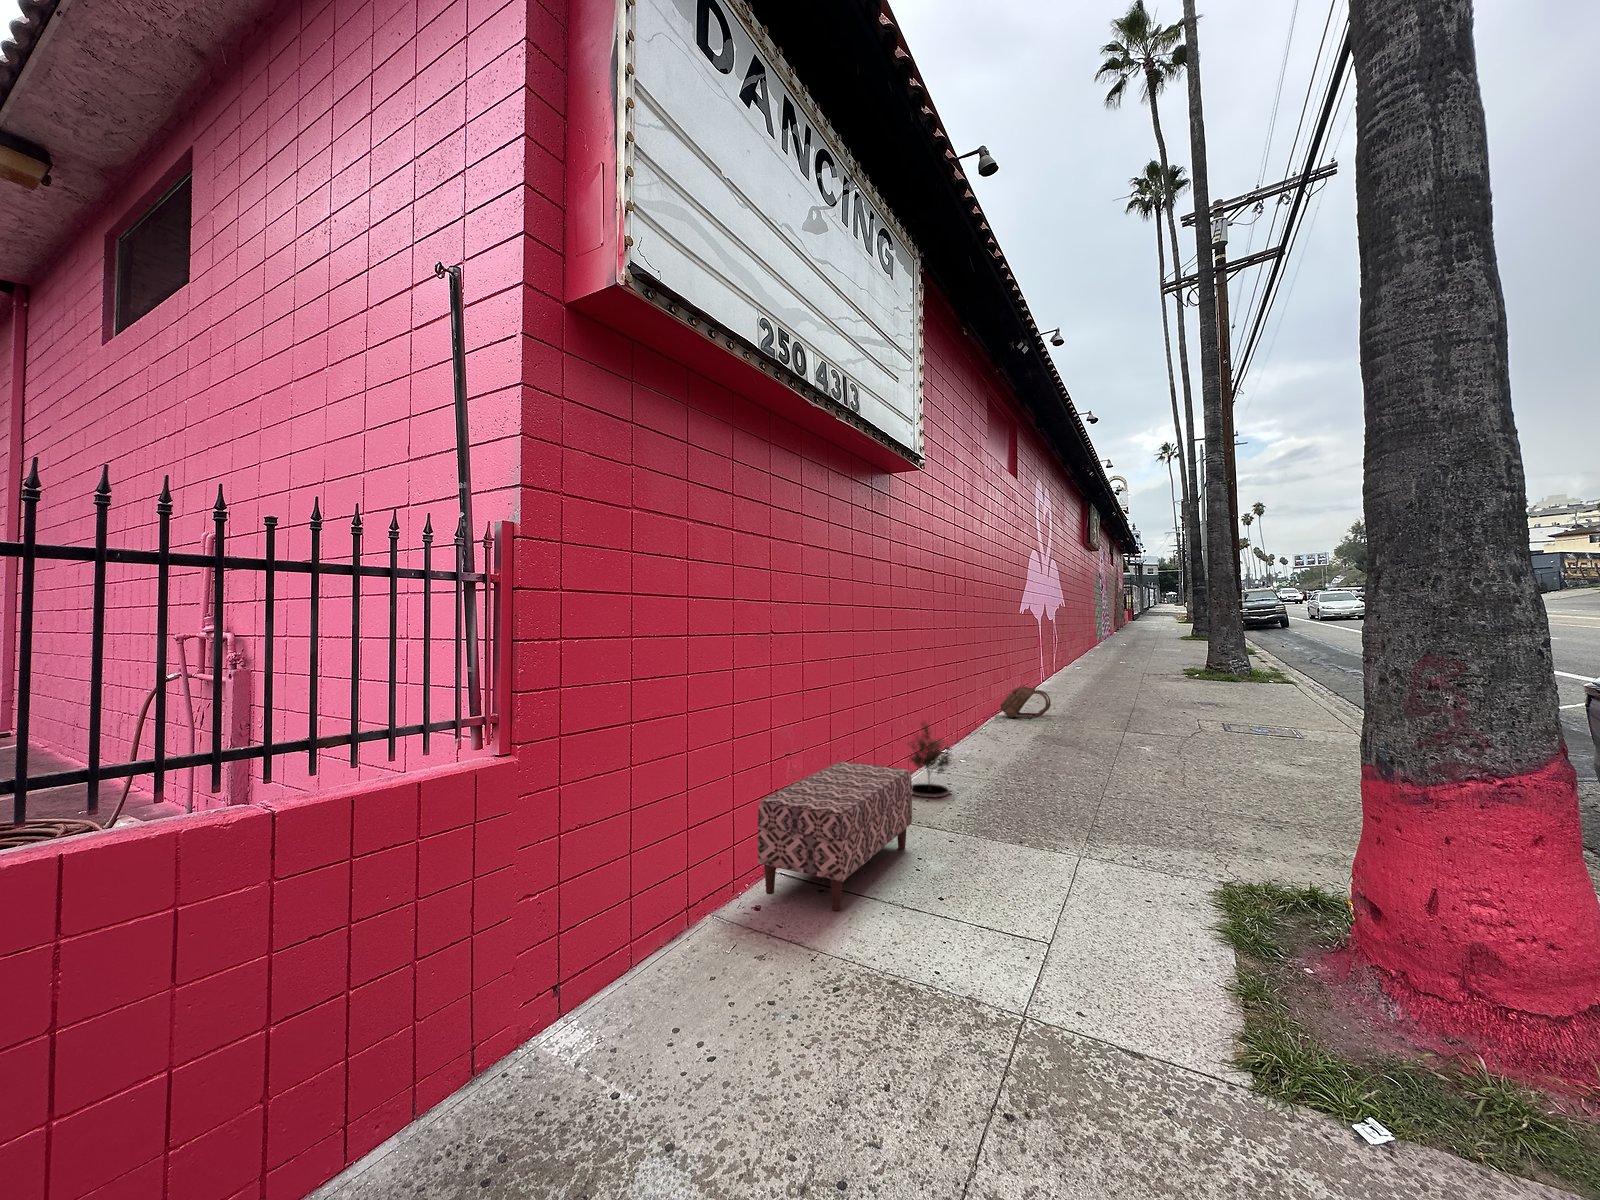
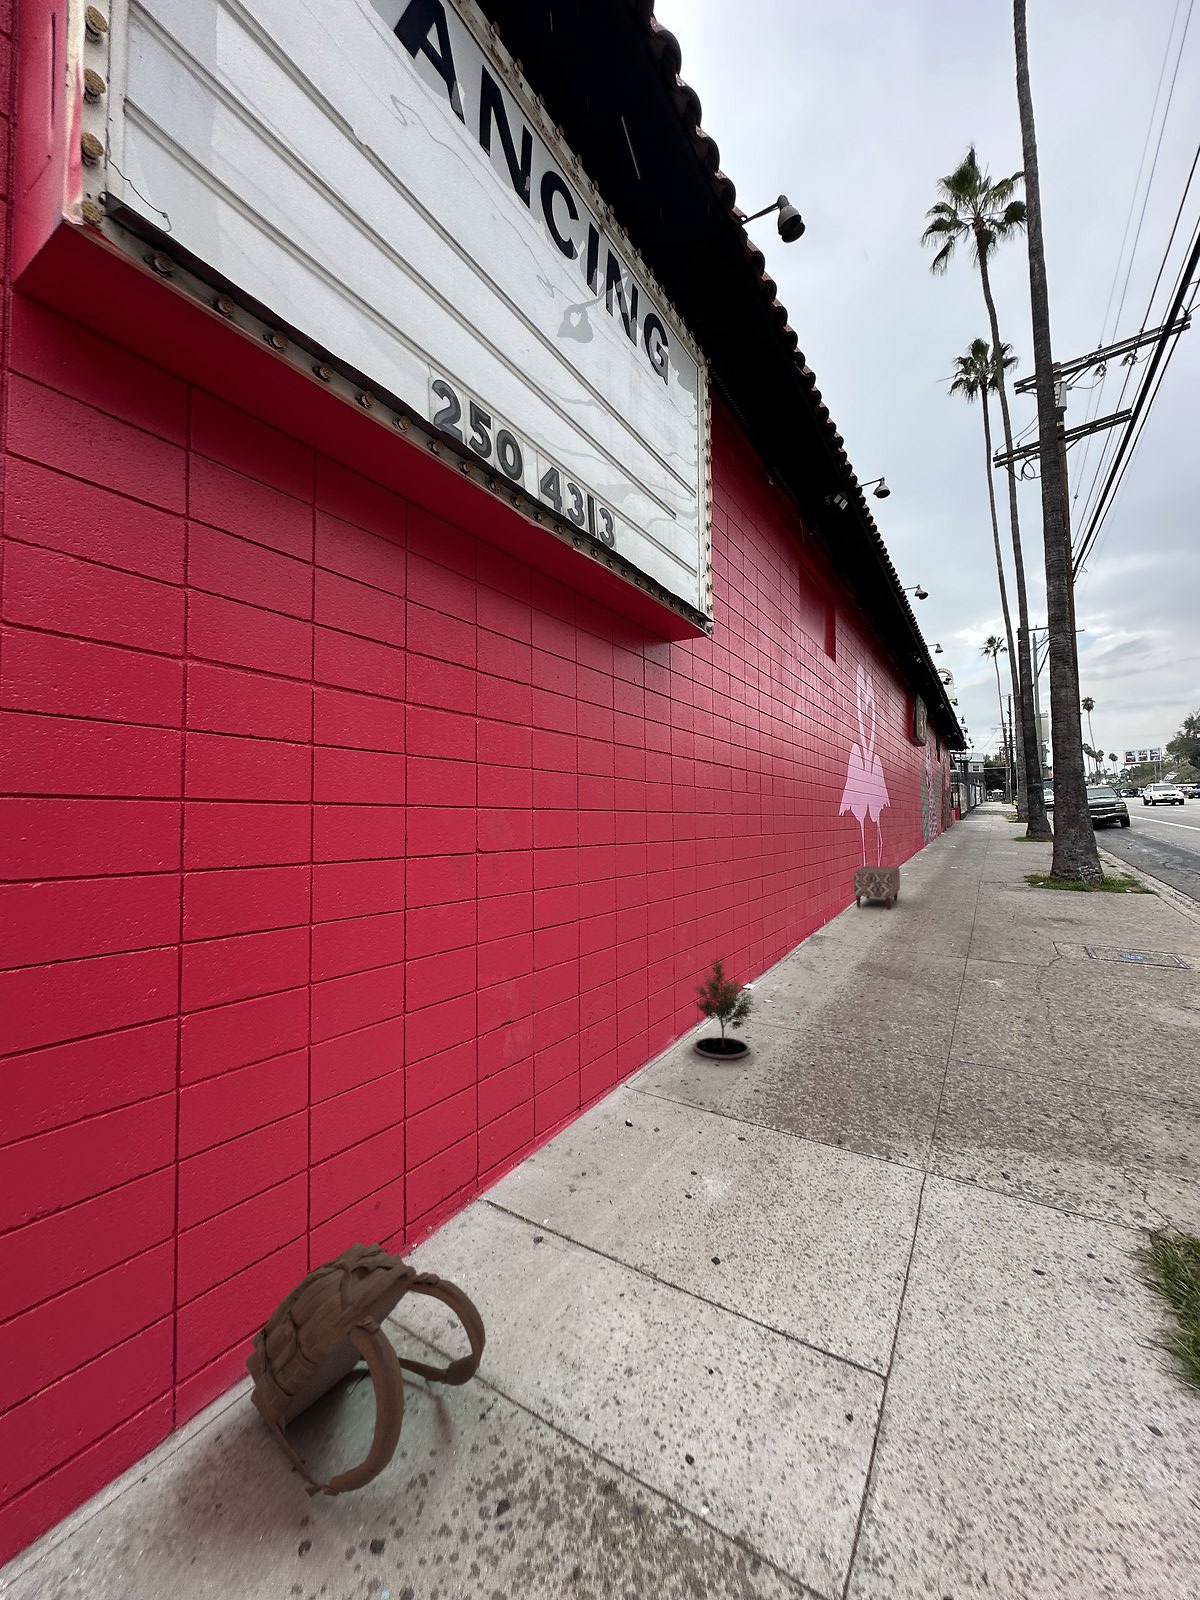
backpack: present [1000,686,1051,720] -> present [245,1242,485,1497]
bench: present [758,761,912,910] -> present [854,866,900,909]

